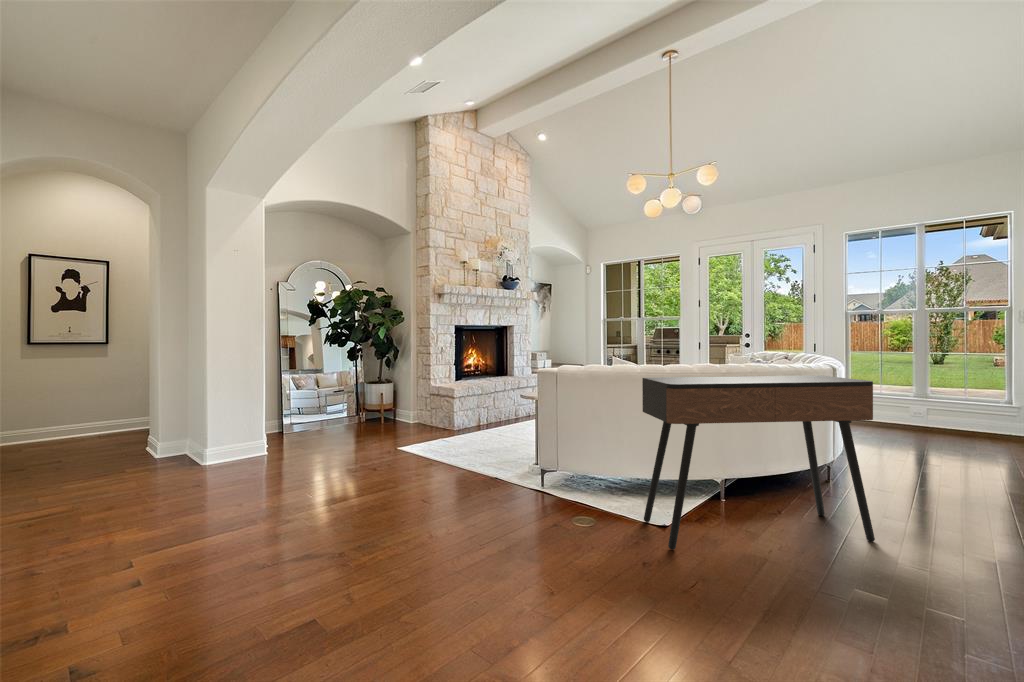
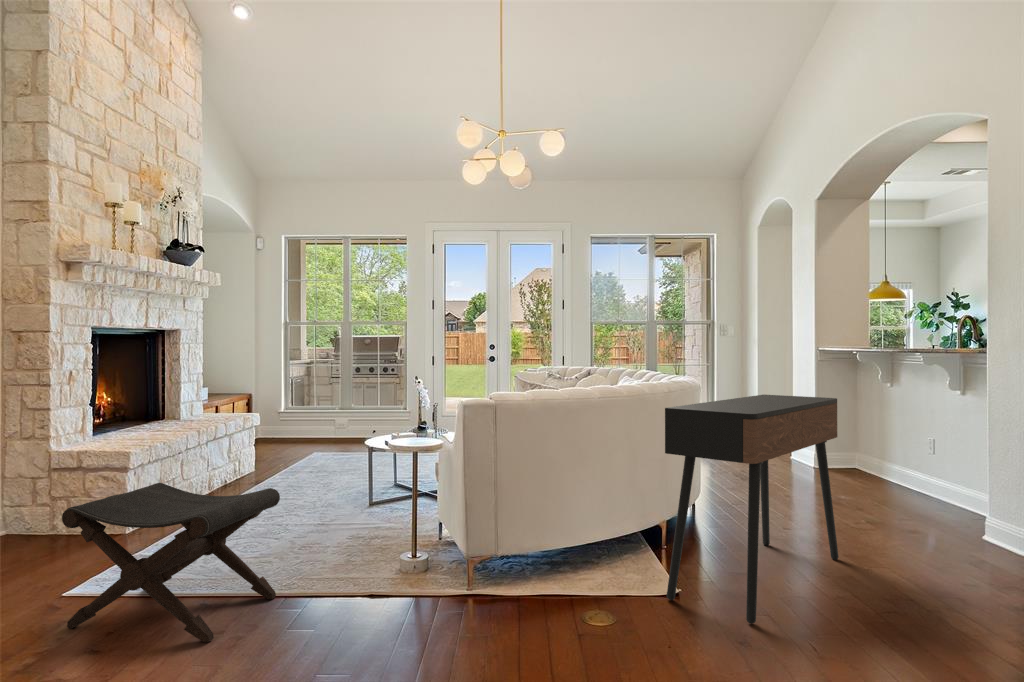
footstool: none [376,402,460,476] -> present [62,483,280,642]

